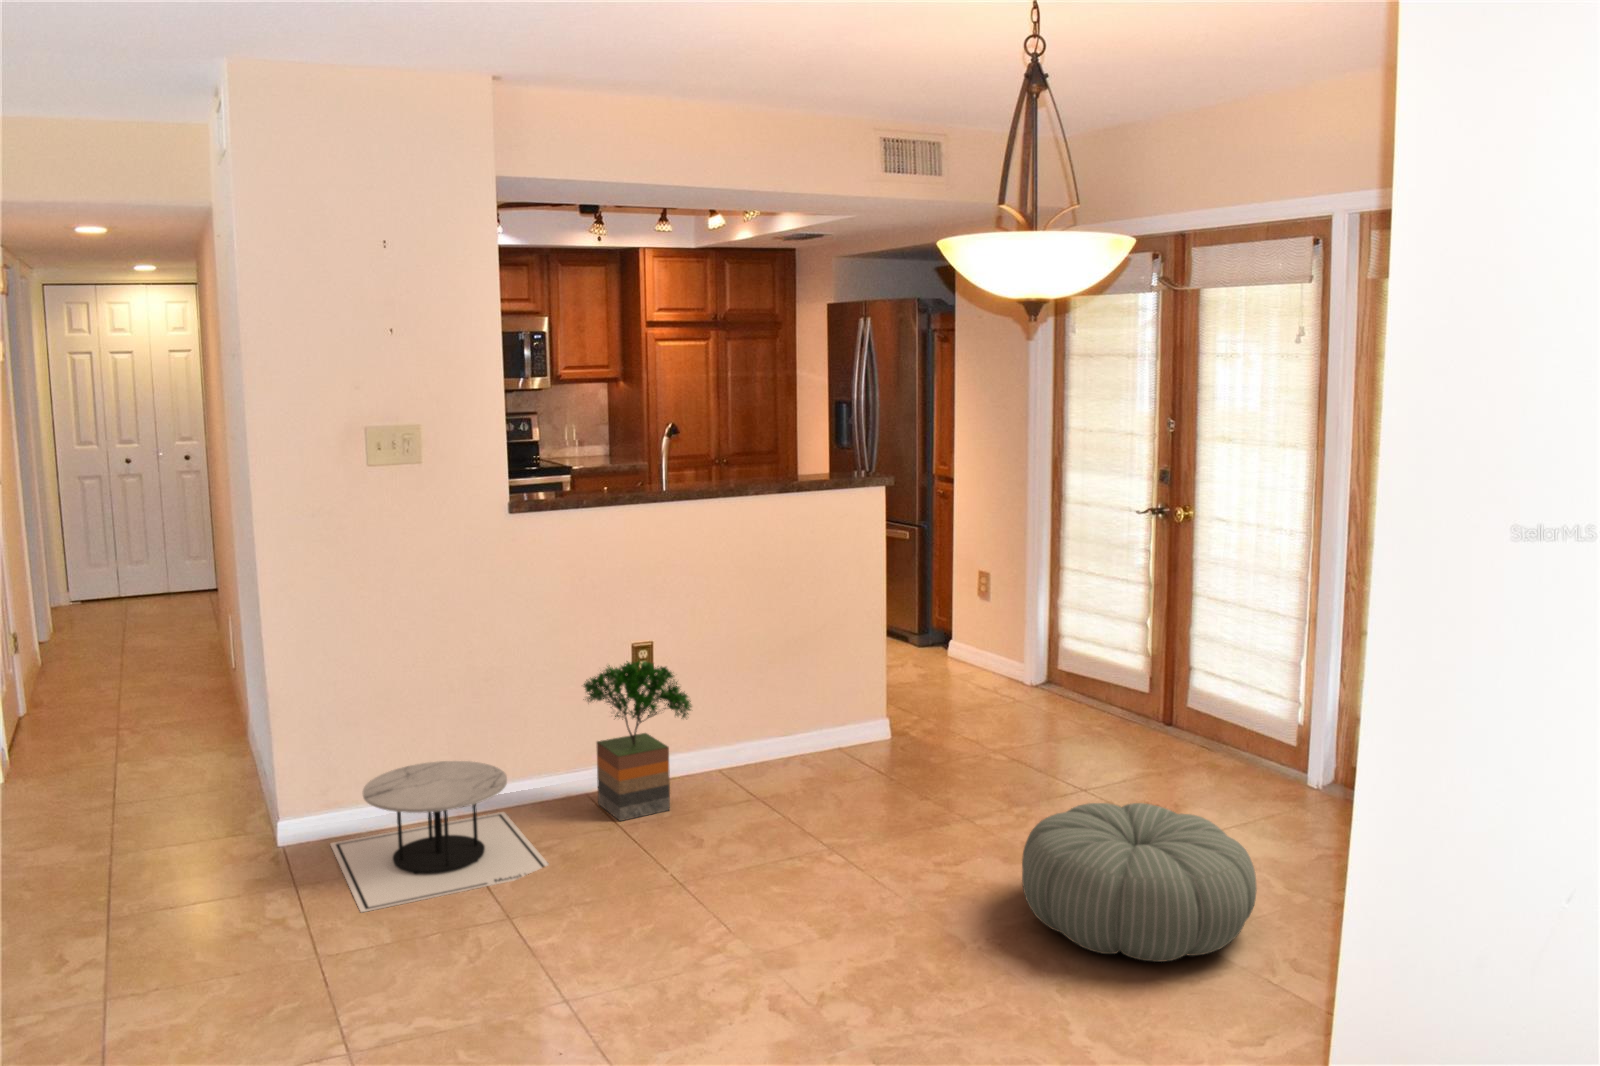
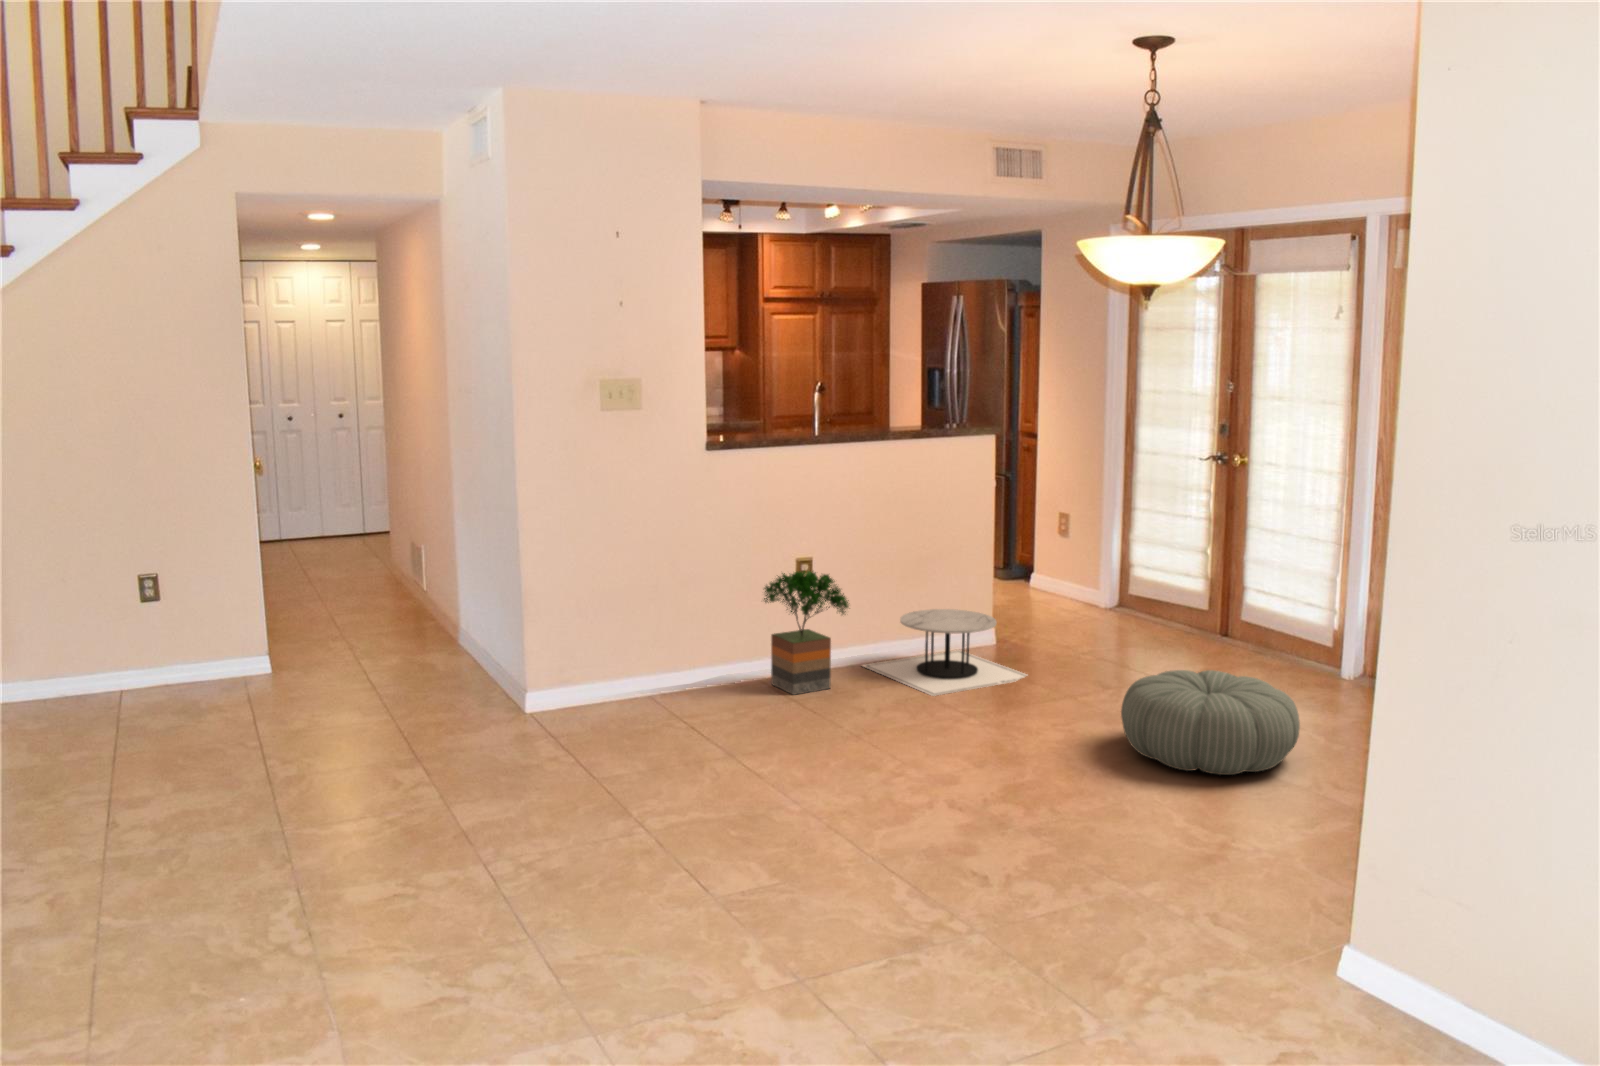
side table: present [330,761,548,912] -> present [863,609,1027,696]

